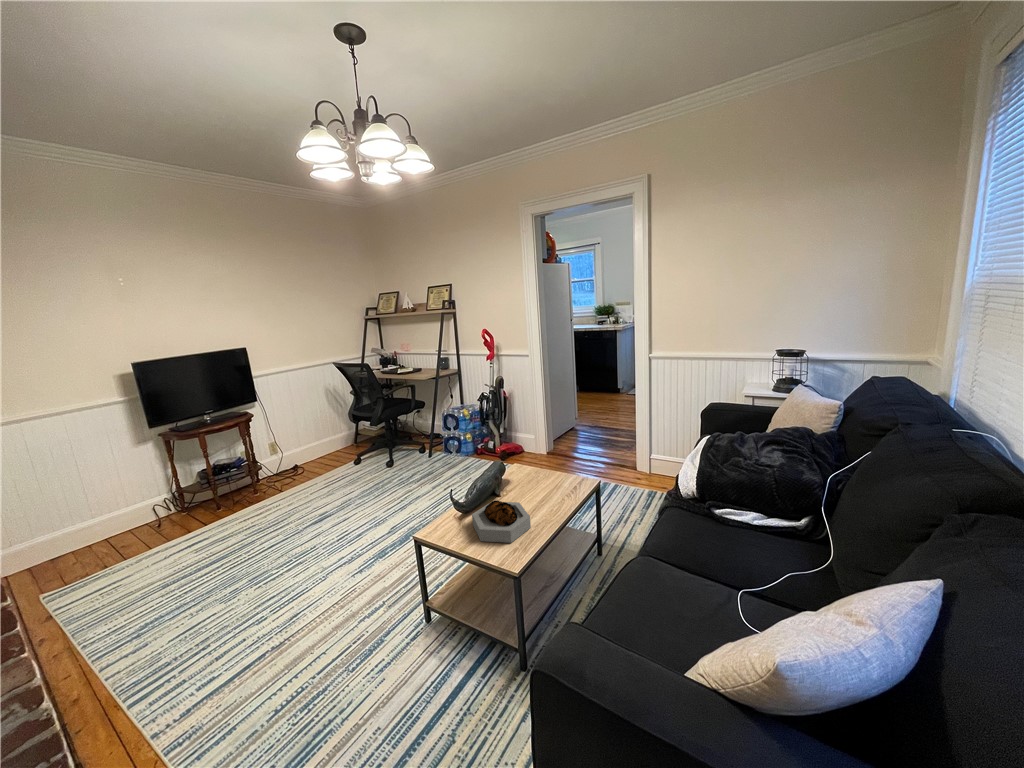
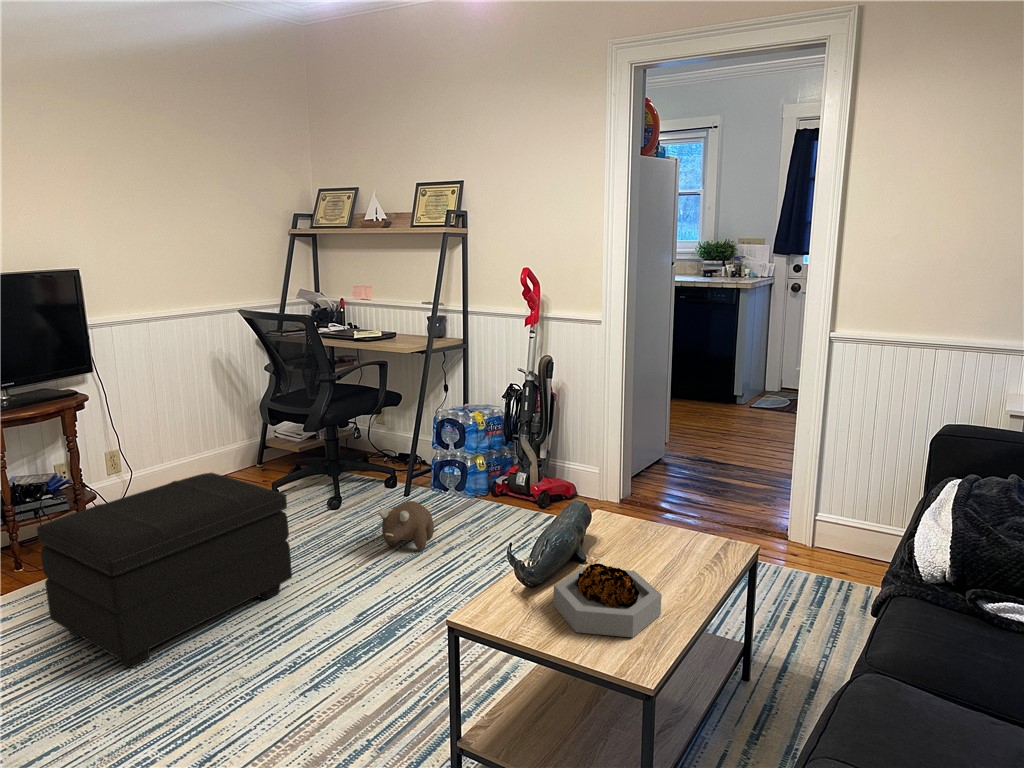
footstool: none [213,453,359,565] -> present [37,473,292,668]
plush toy: none [408,461,441,488] -> present [379,501,434,551]

